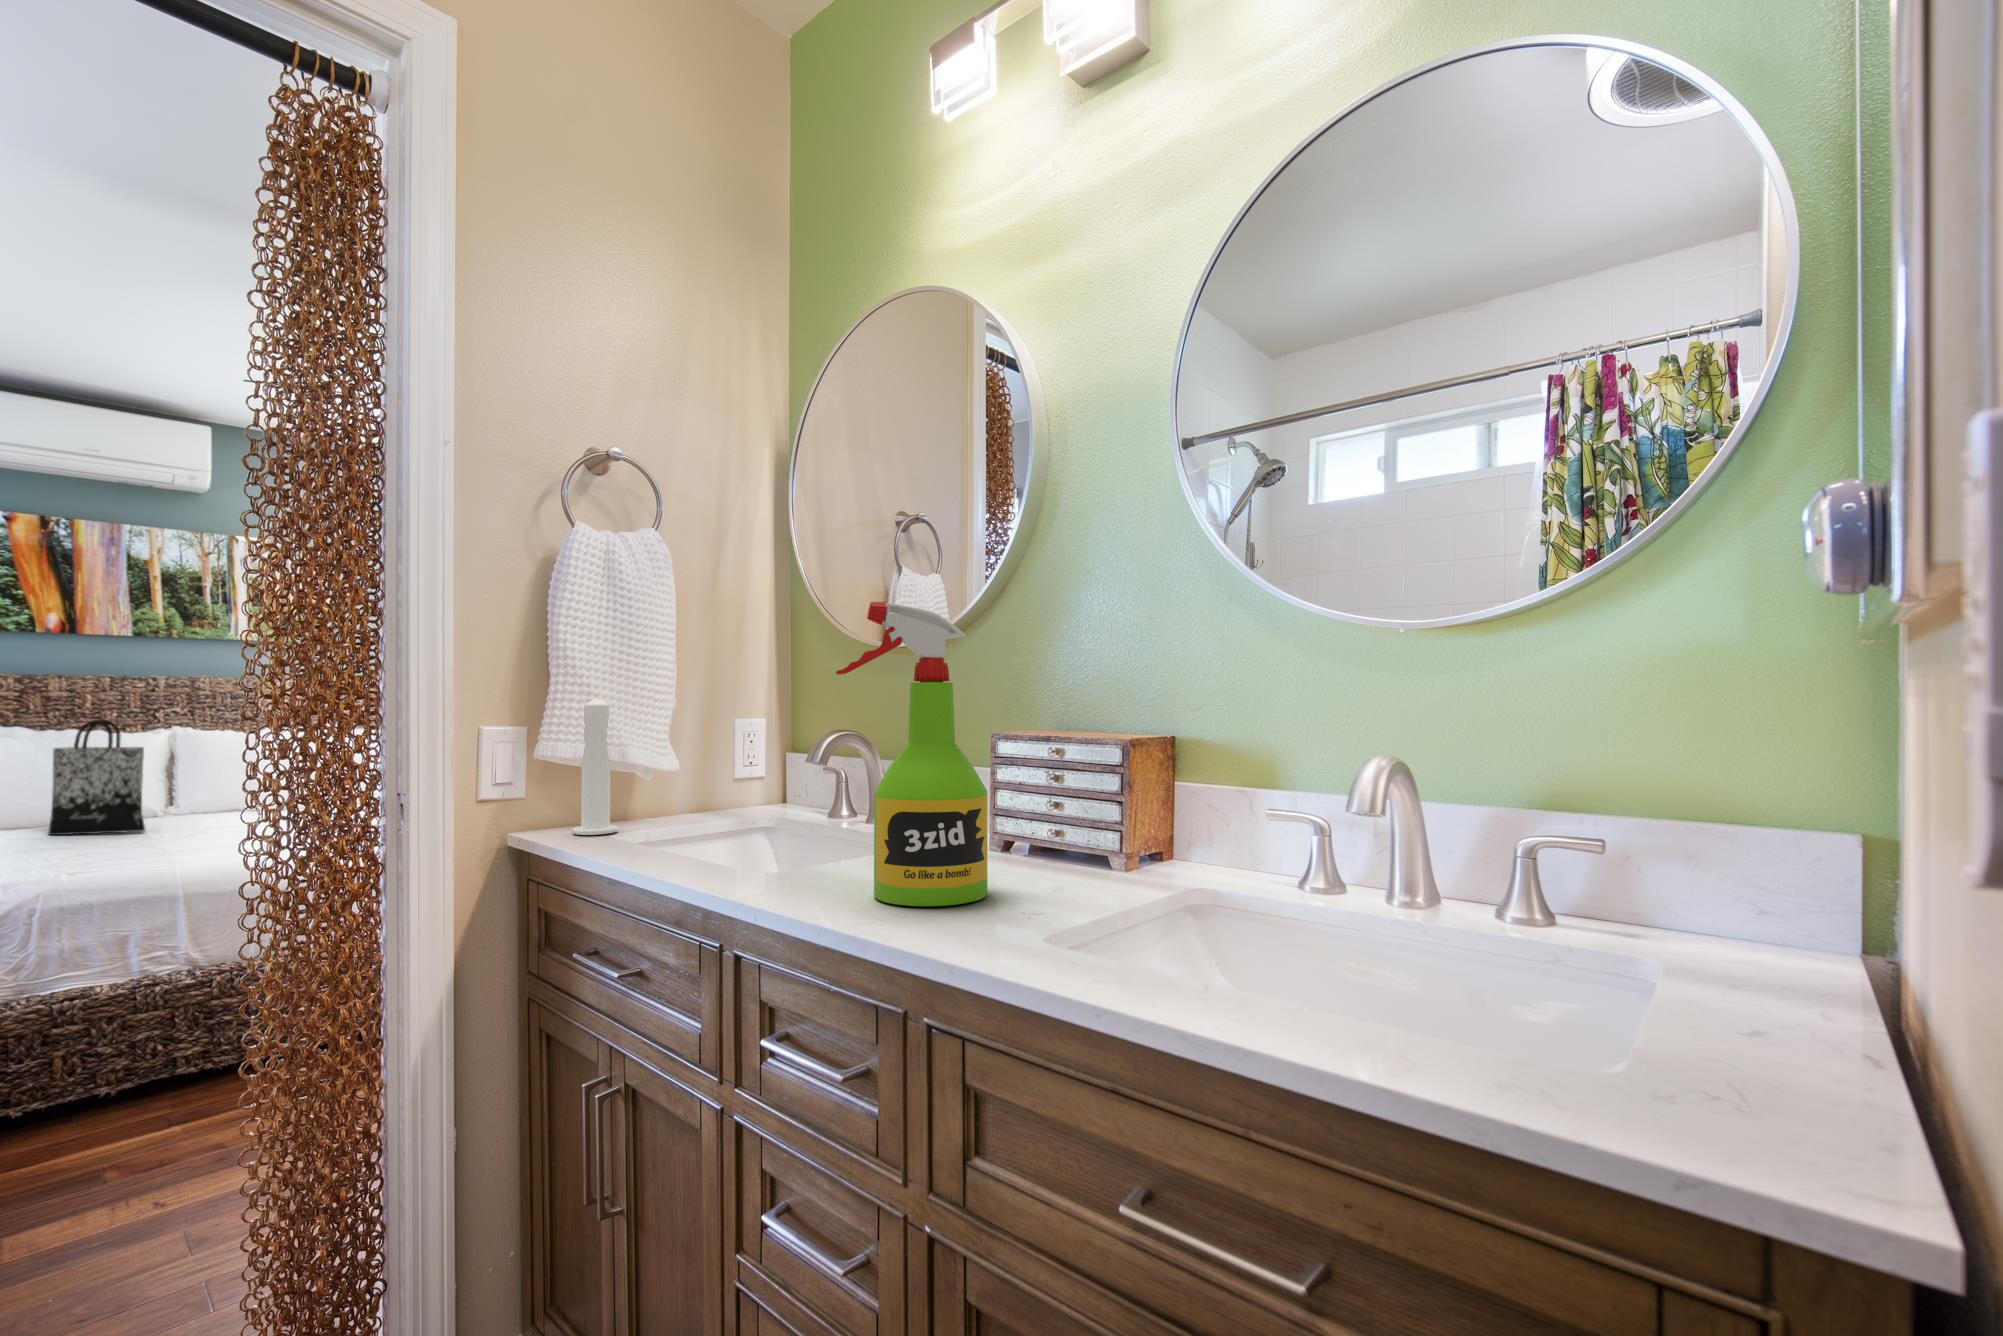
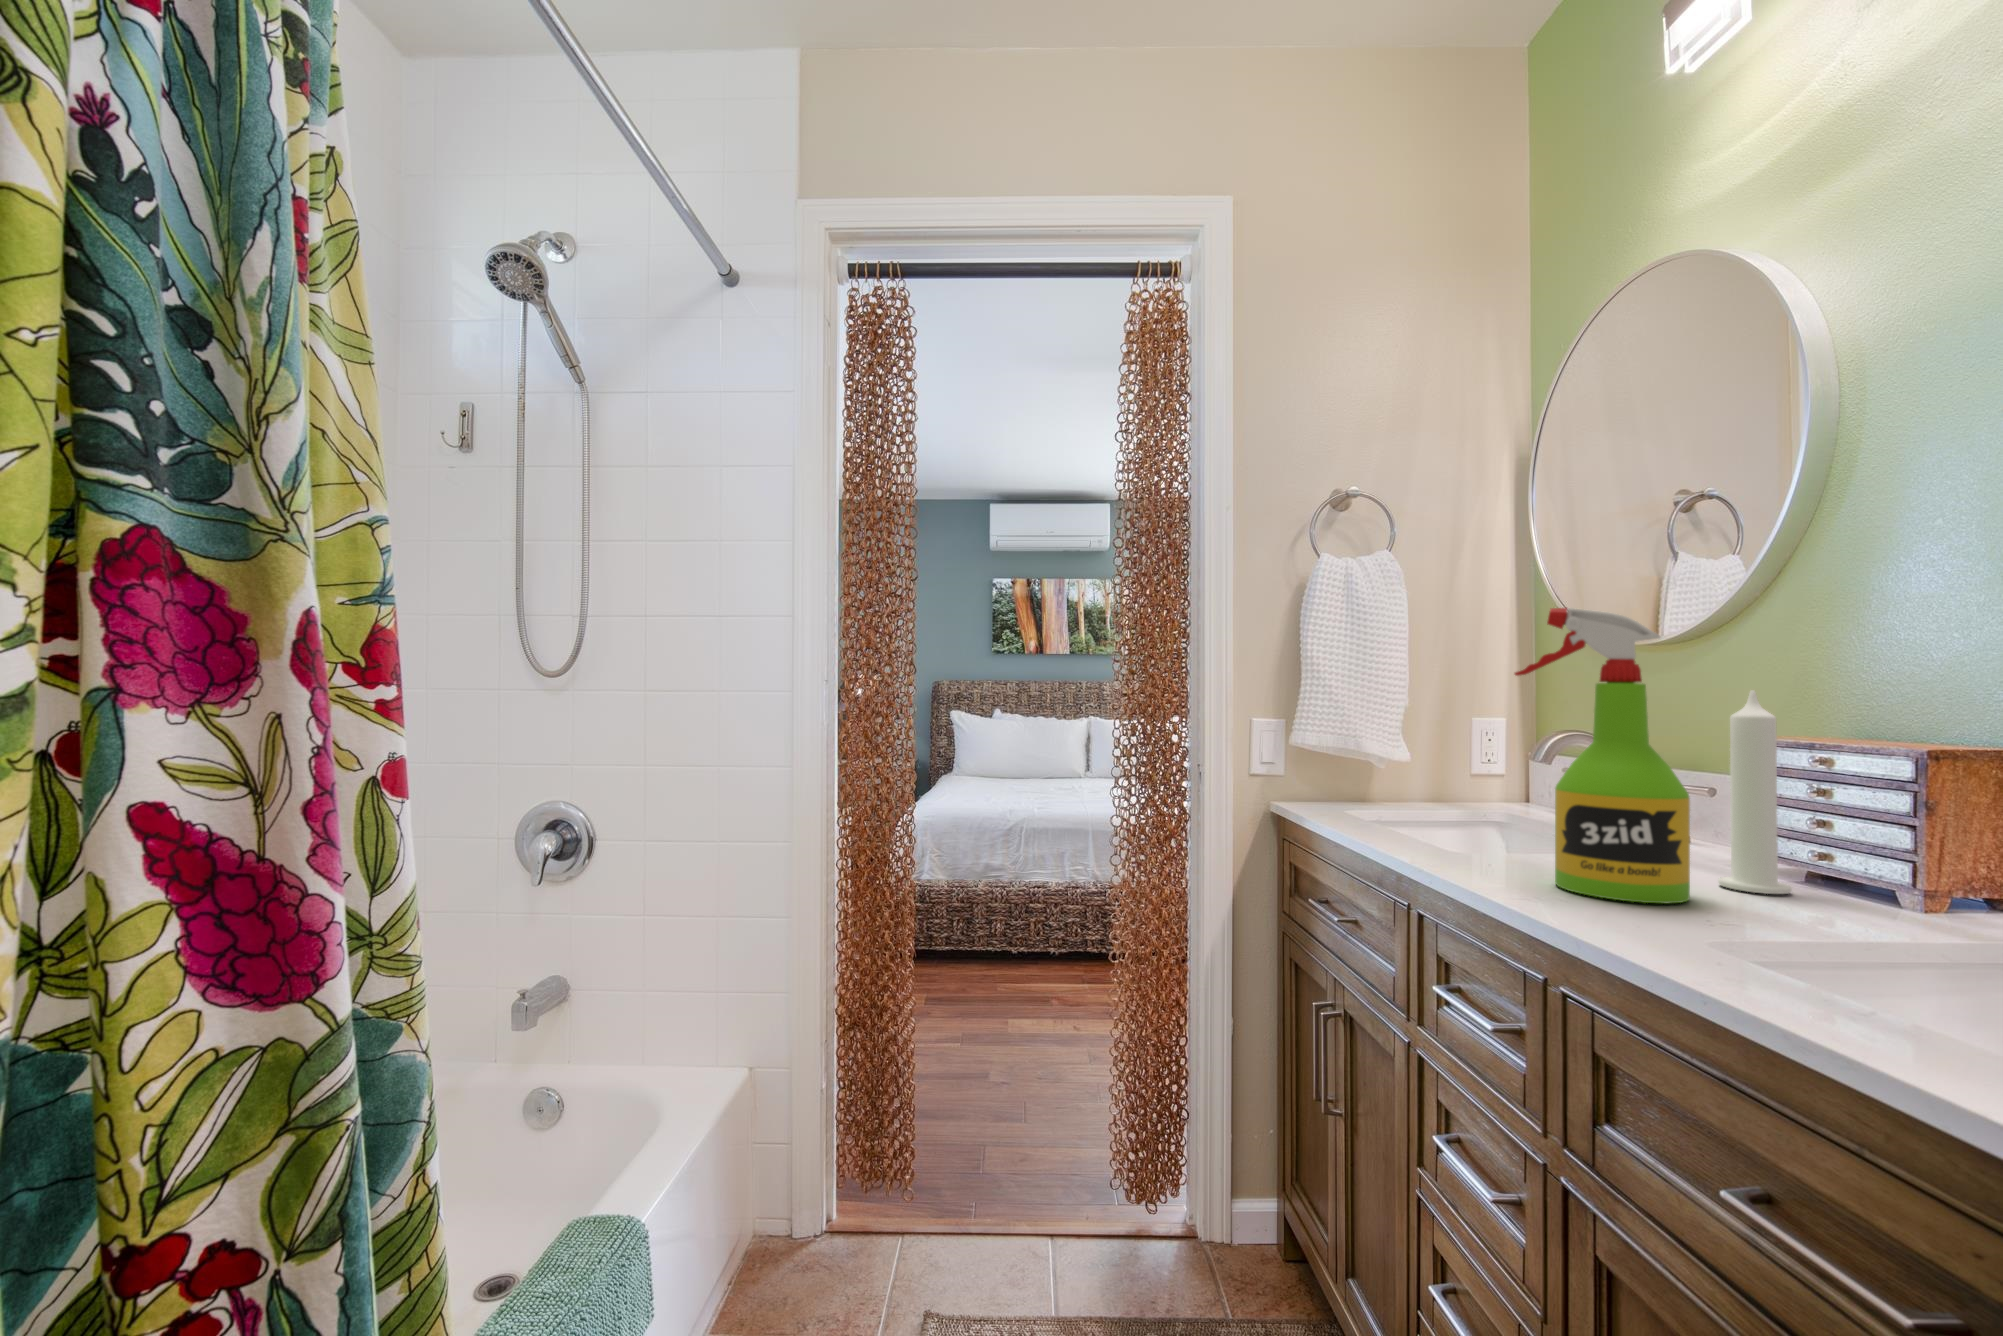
candle: present [573,698,618,835] -> present [1718,690,1792,894]
tote bag: present [48,720,145,835] -> none [1031,710,1076,785]

